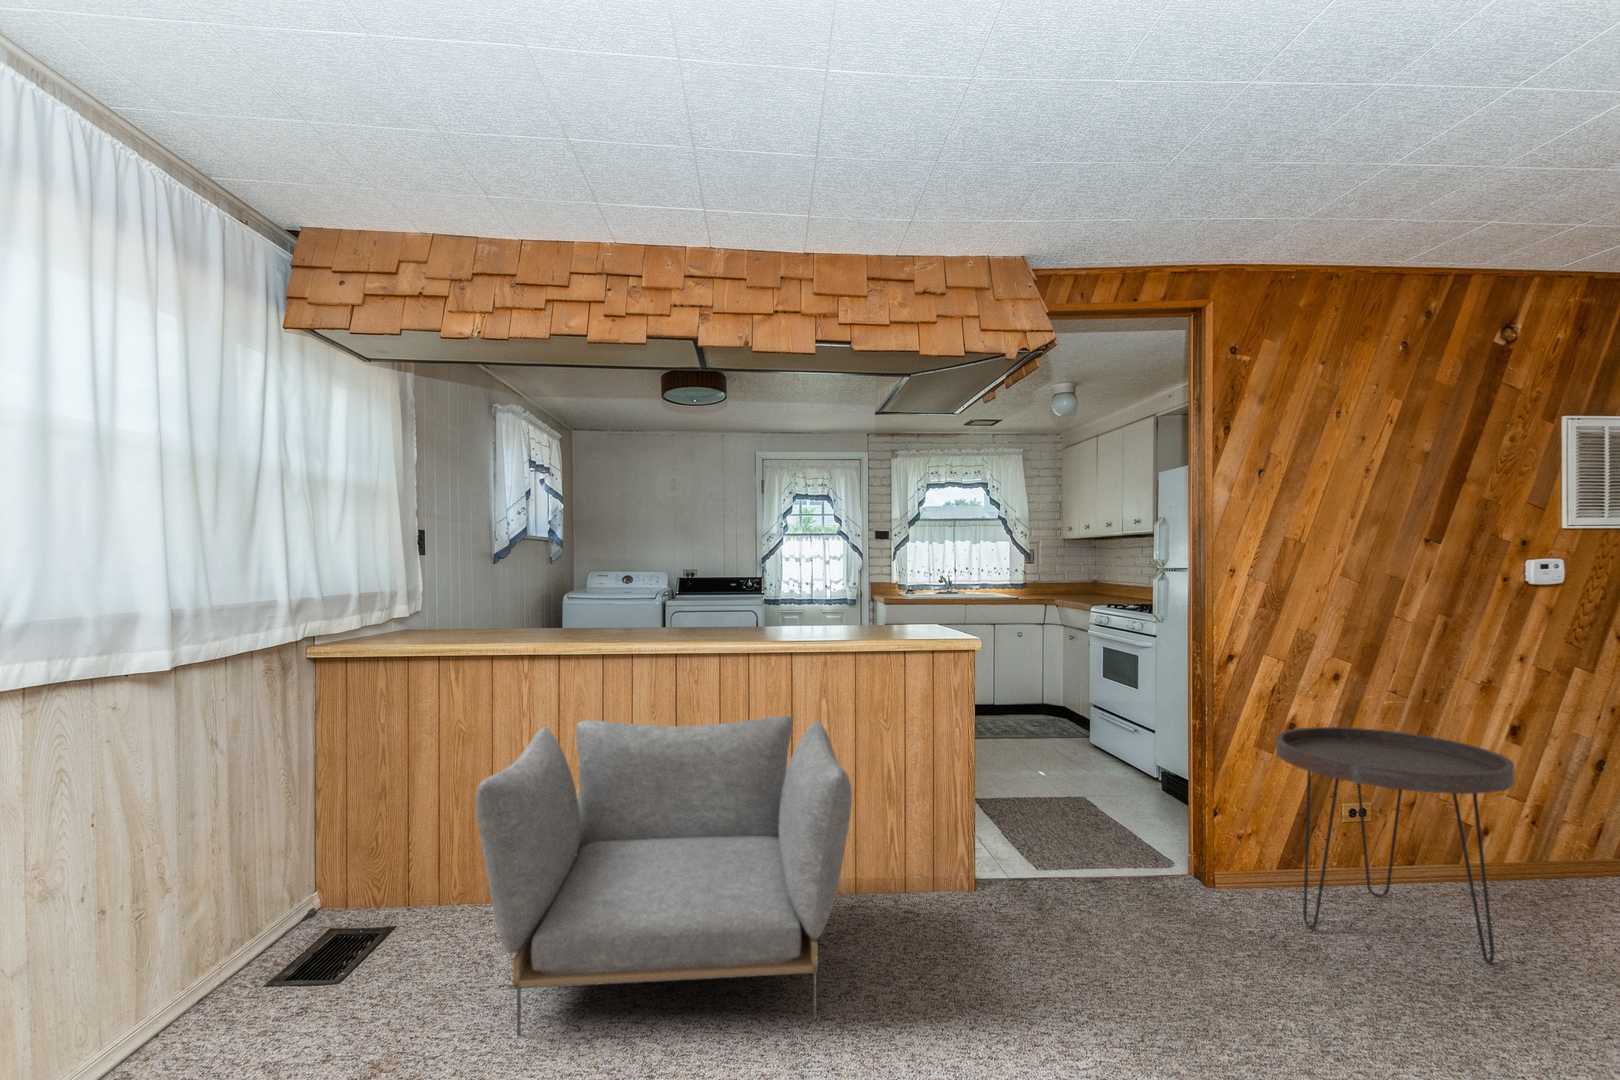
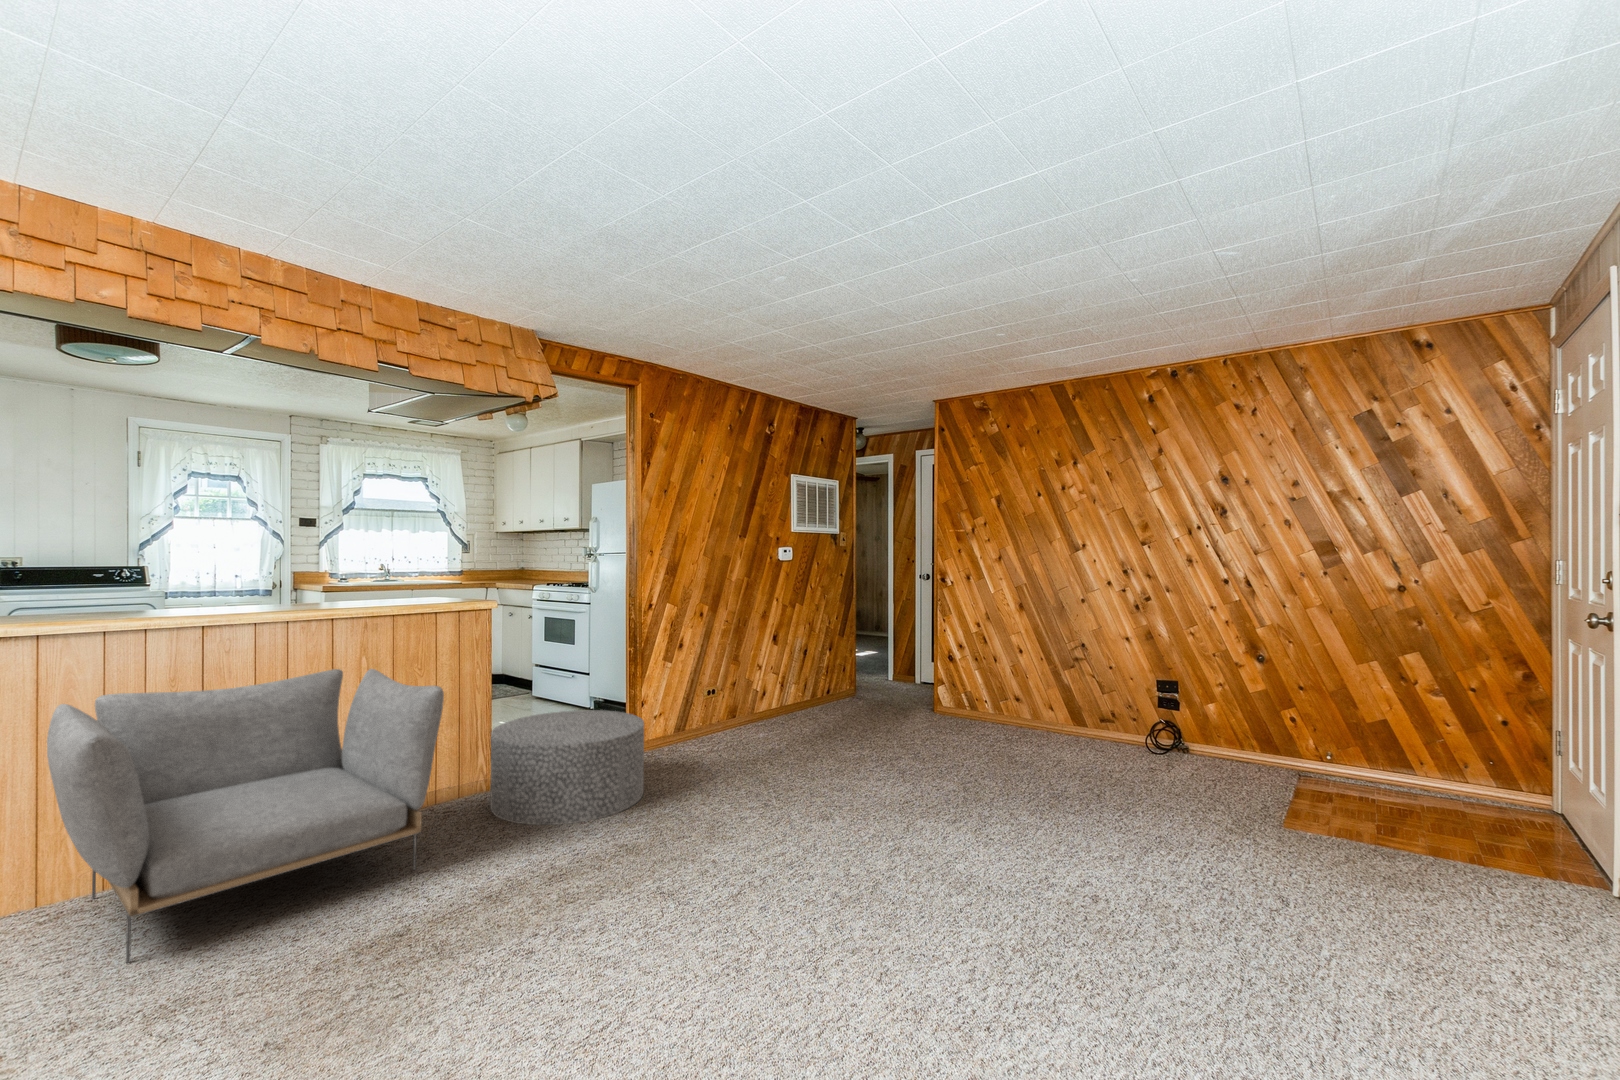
side table: present [1276,727,1515,964] -> none [674,641,779,754]
ottoman: none [954,810,1193,1024] -> present [490,710,644,825]

